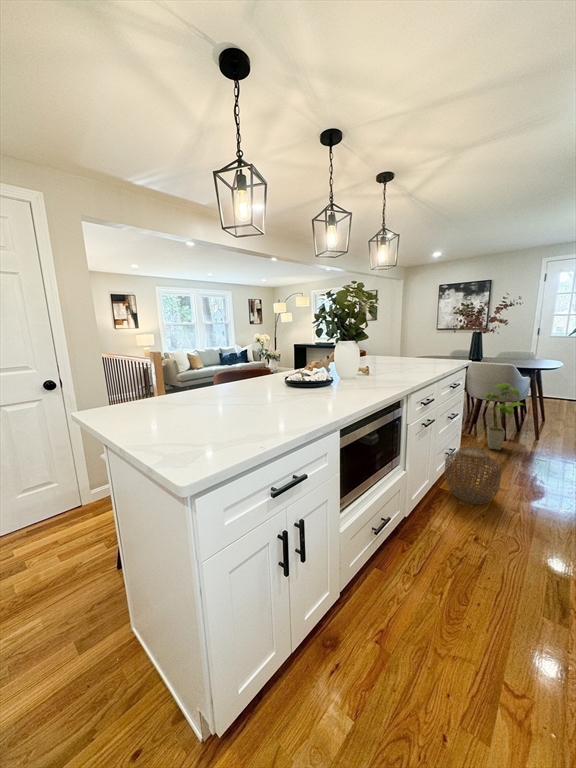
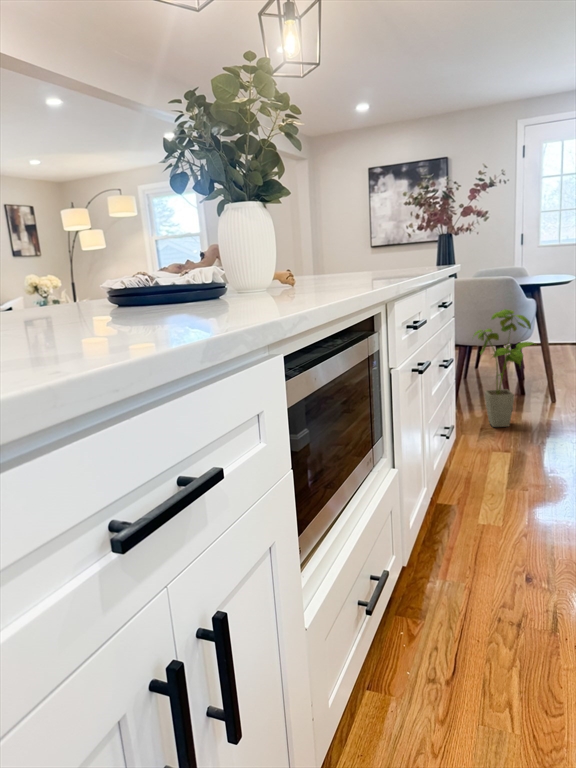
woven basket: present [445,447,501,504] -> none [445,417,540,520]

